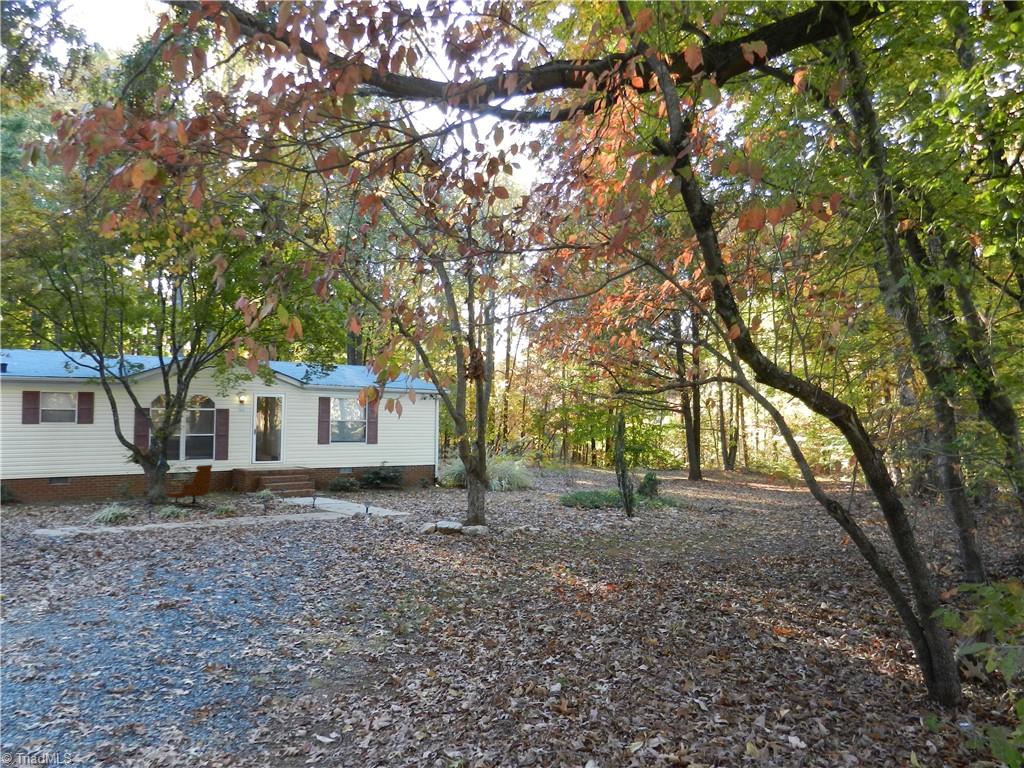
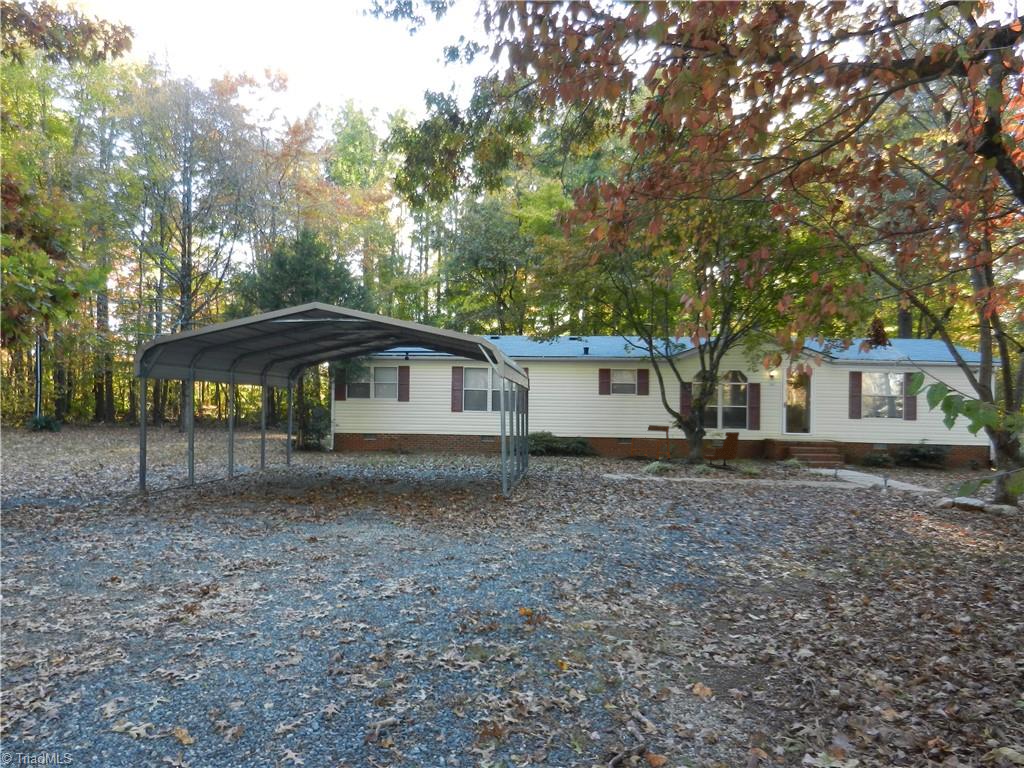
bench: none [64,459,121,502] -> present [631,425,670,459]

